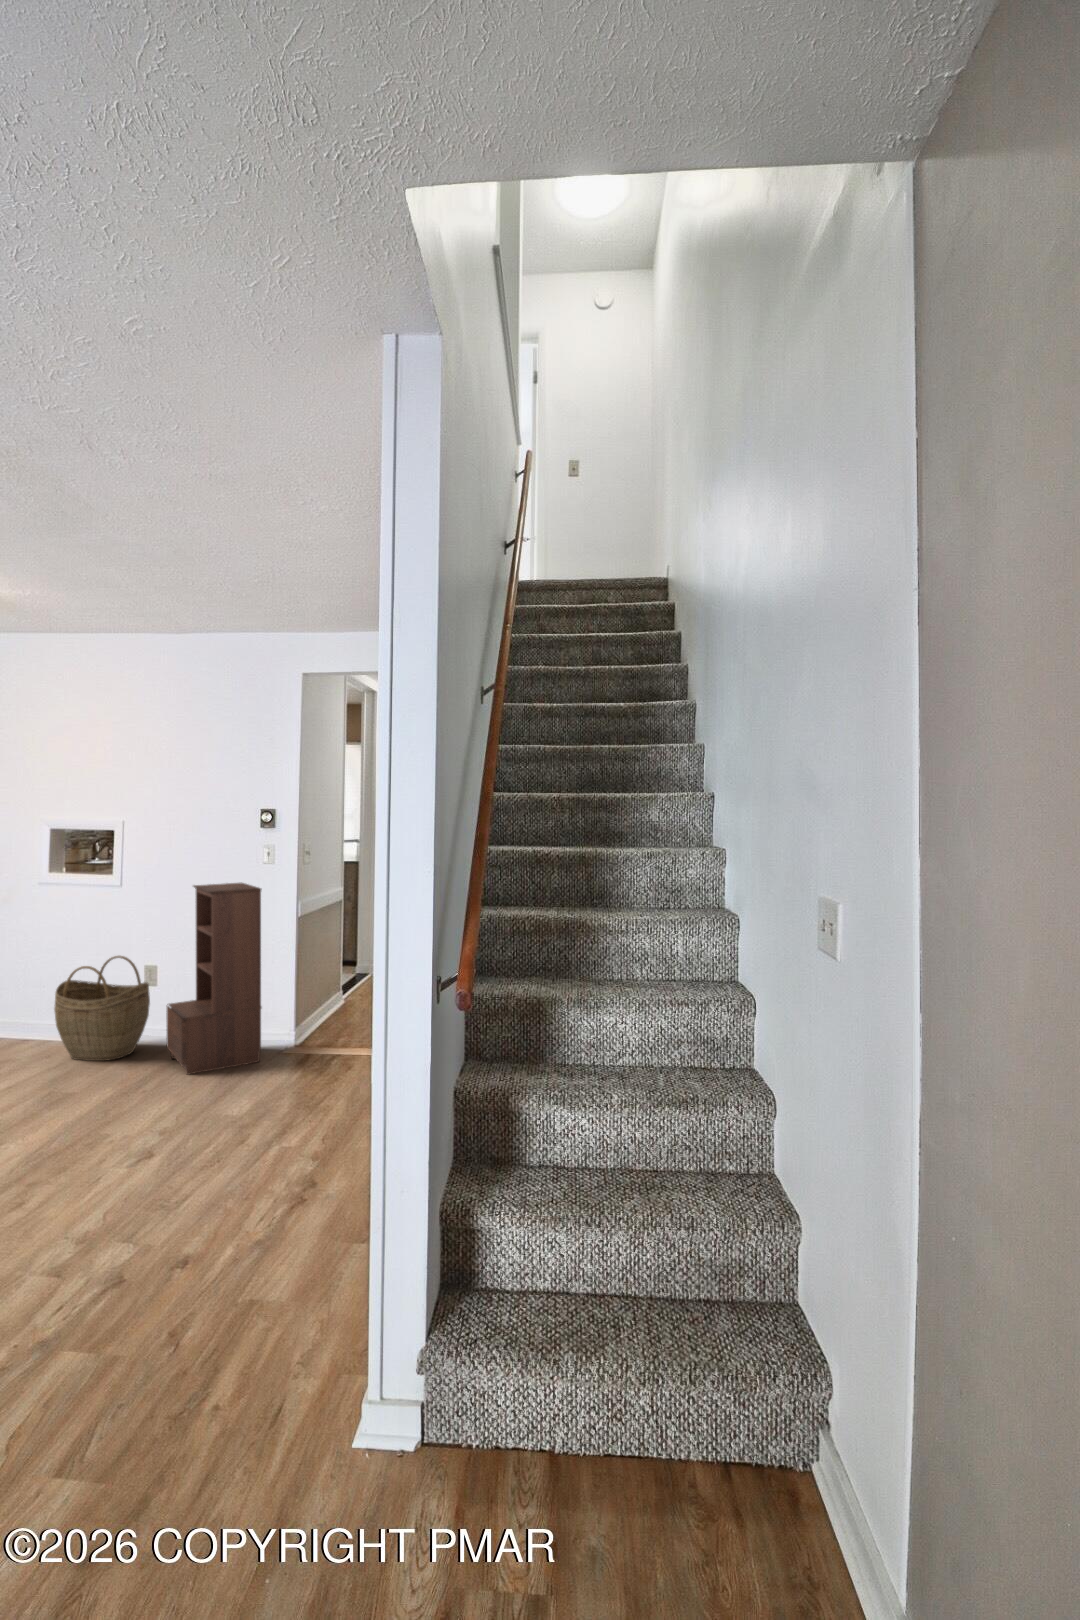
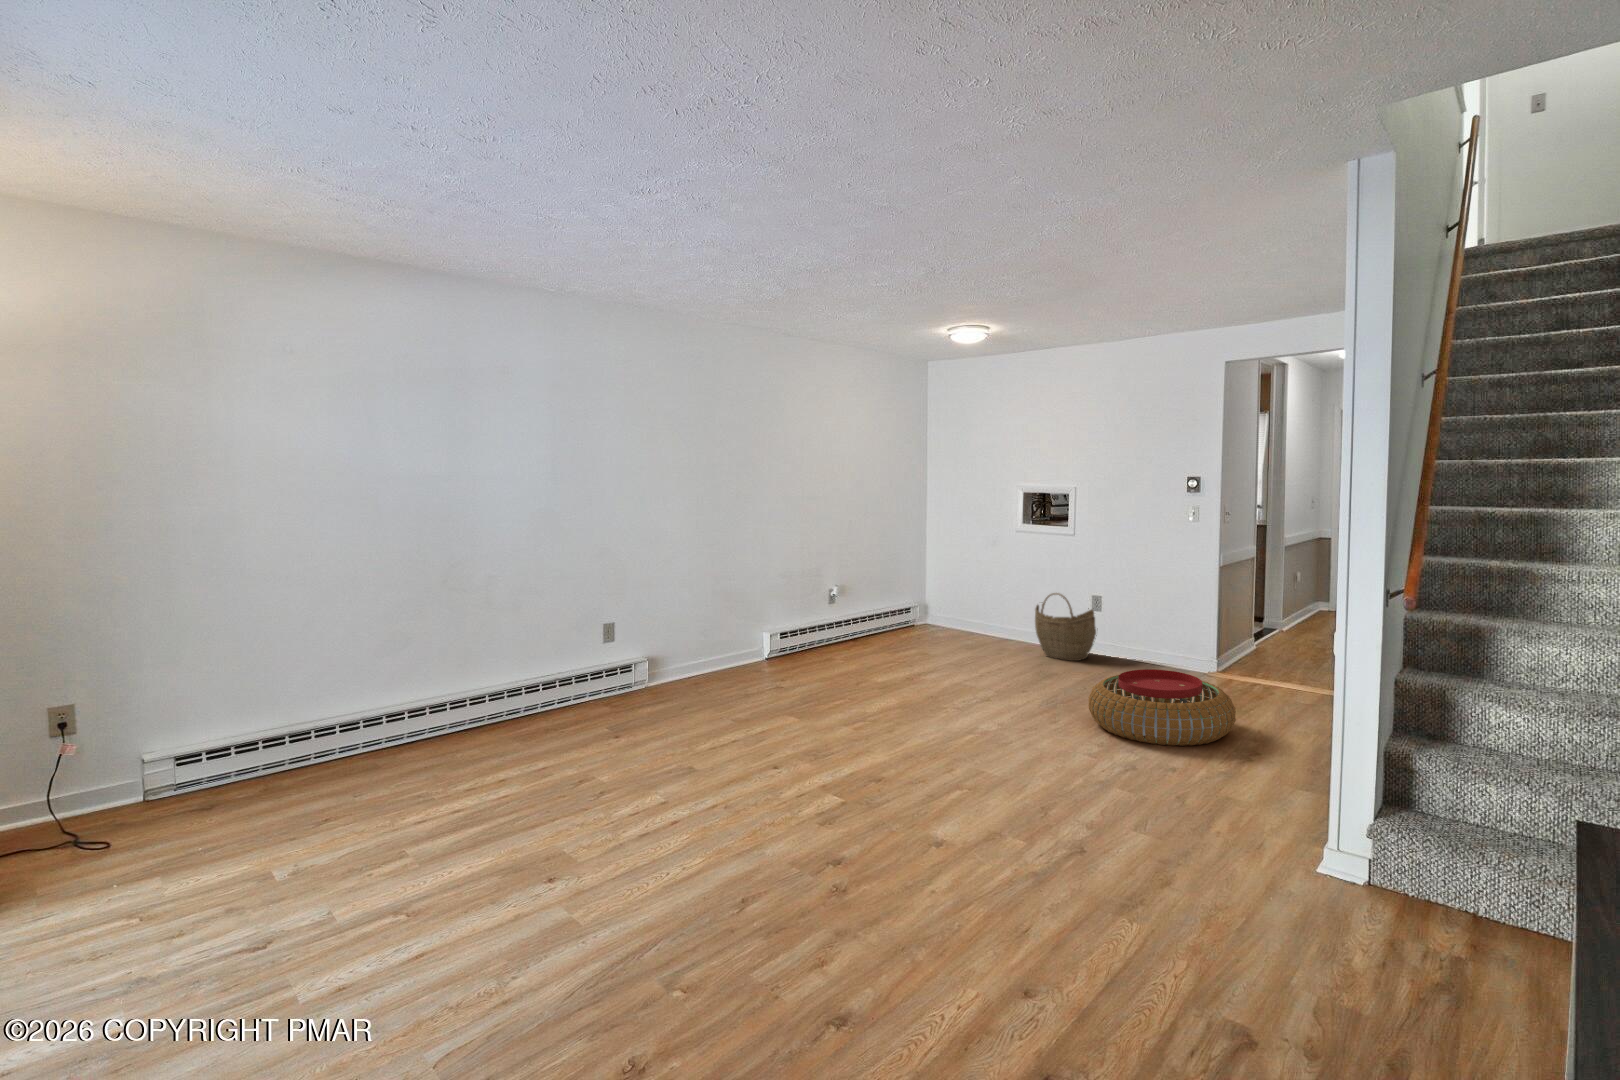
bookshelf: present [166,883,262,1075] -> none [1113,537,1190,678]
pouf: none [82,1074,295,1204] -> present [1088,669,1236,746]

